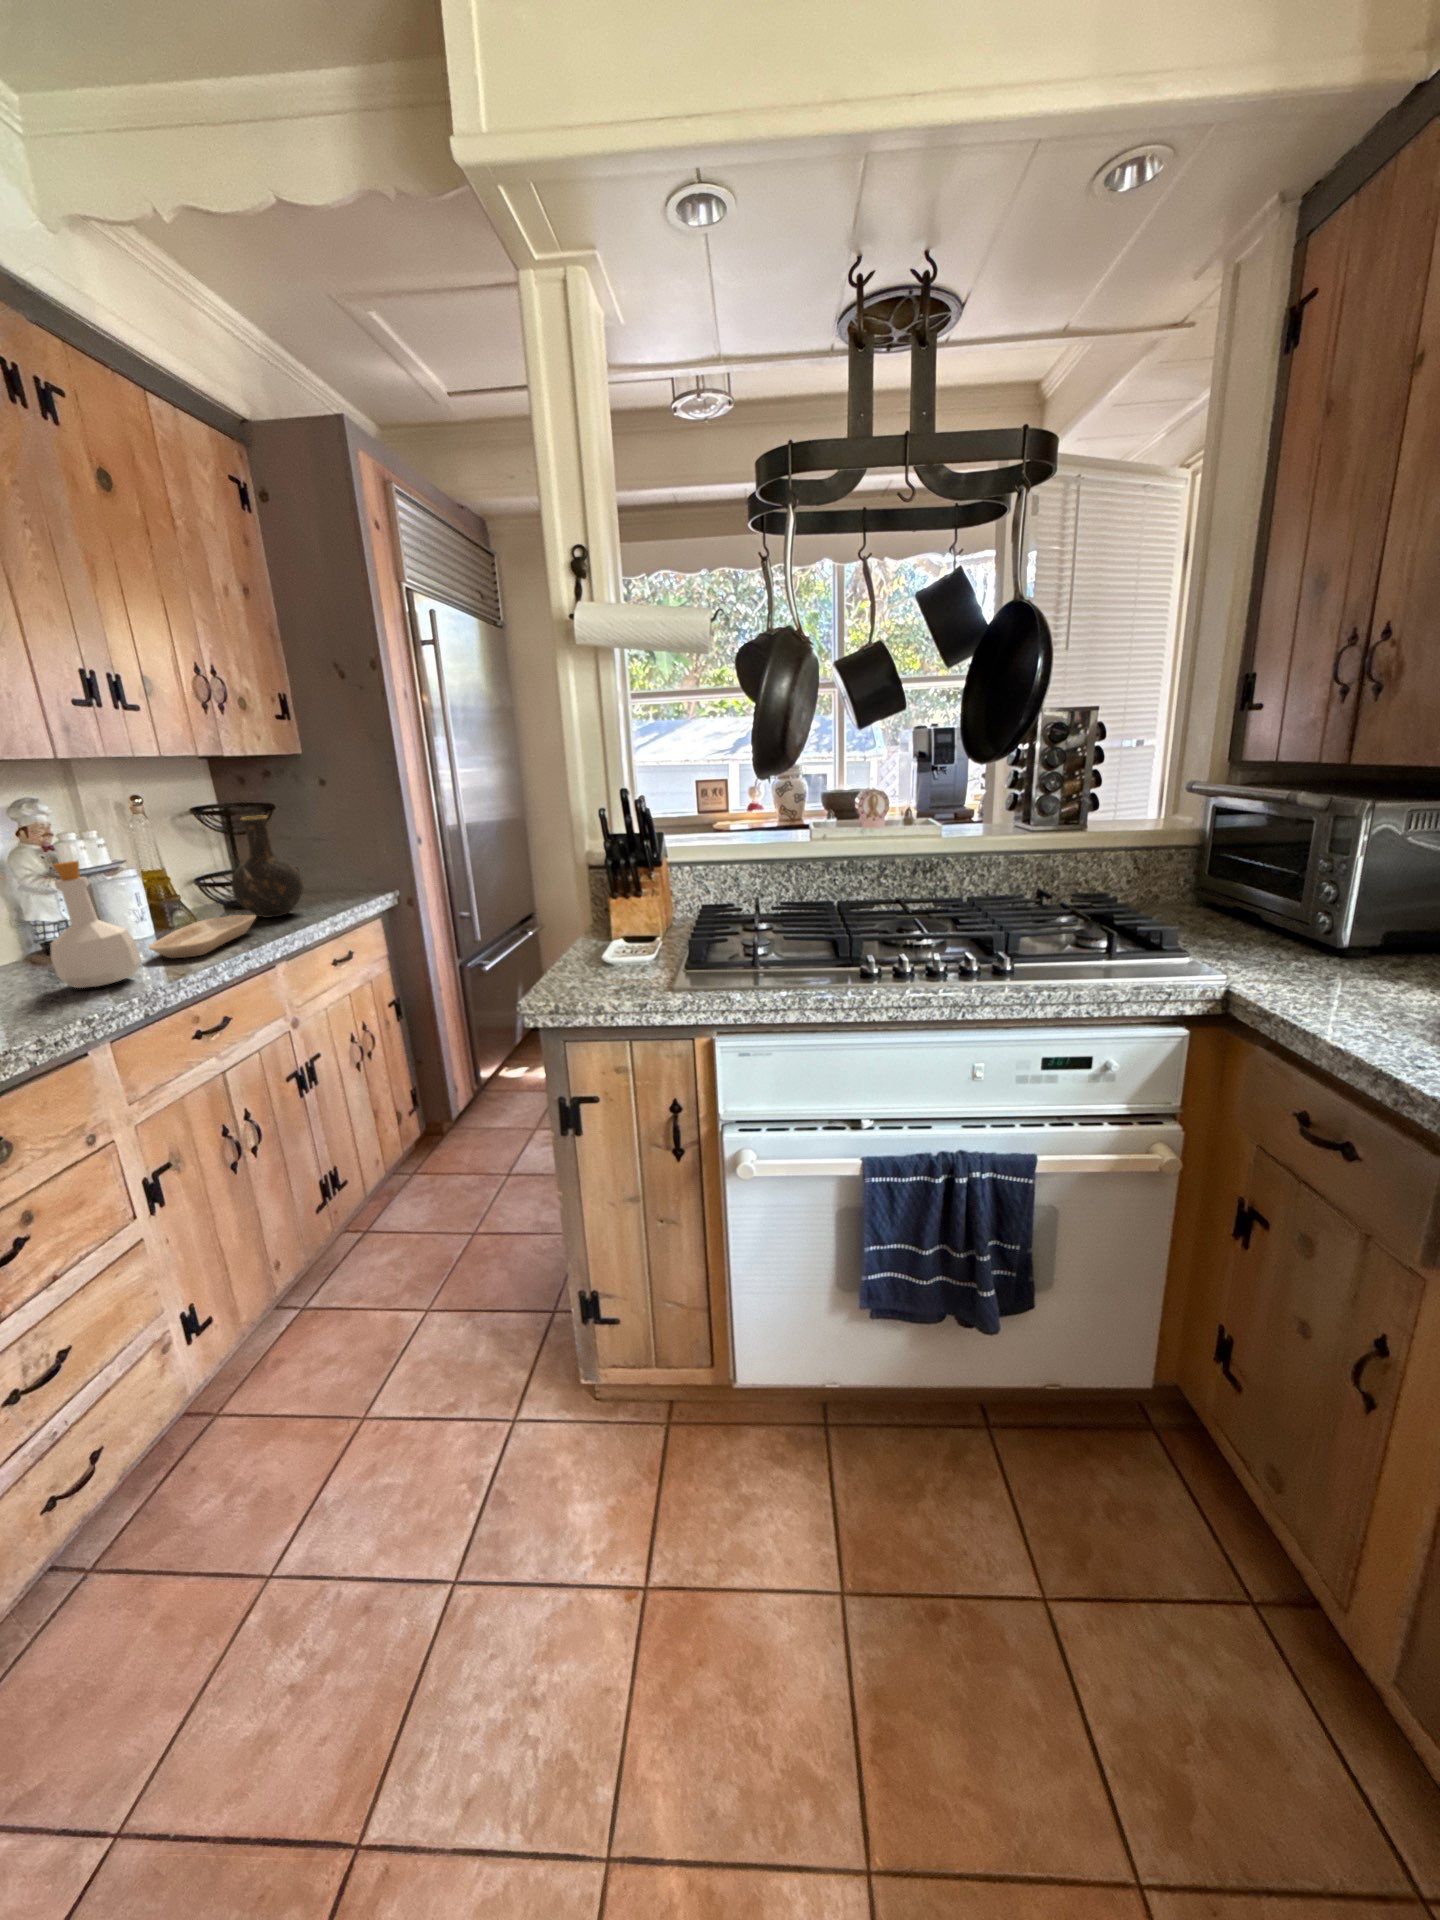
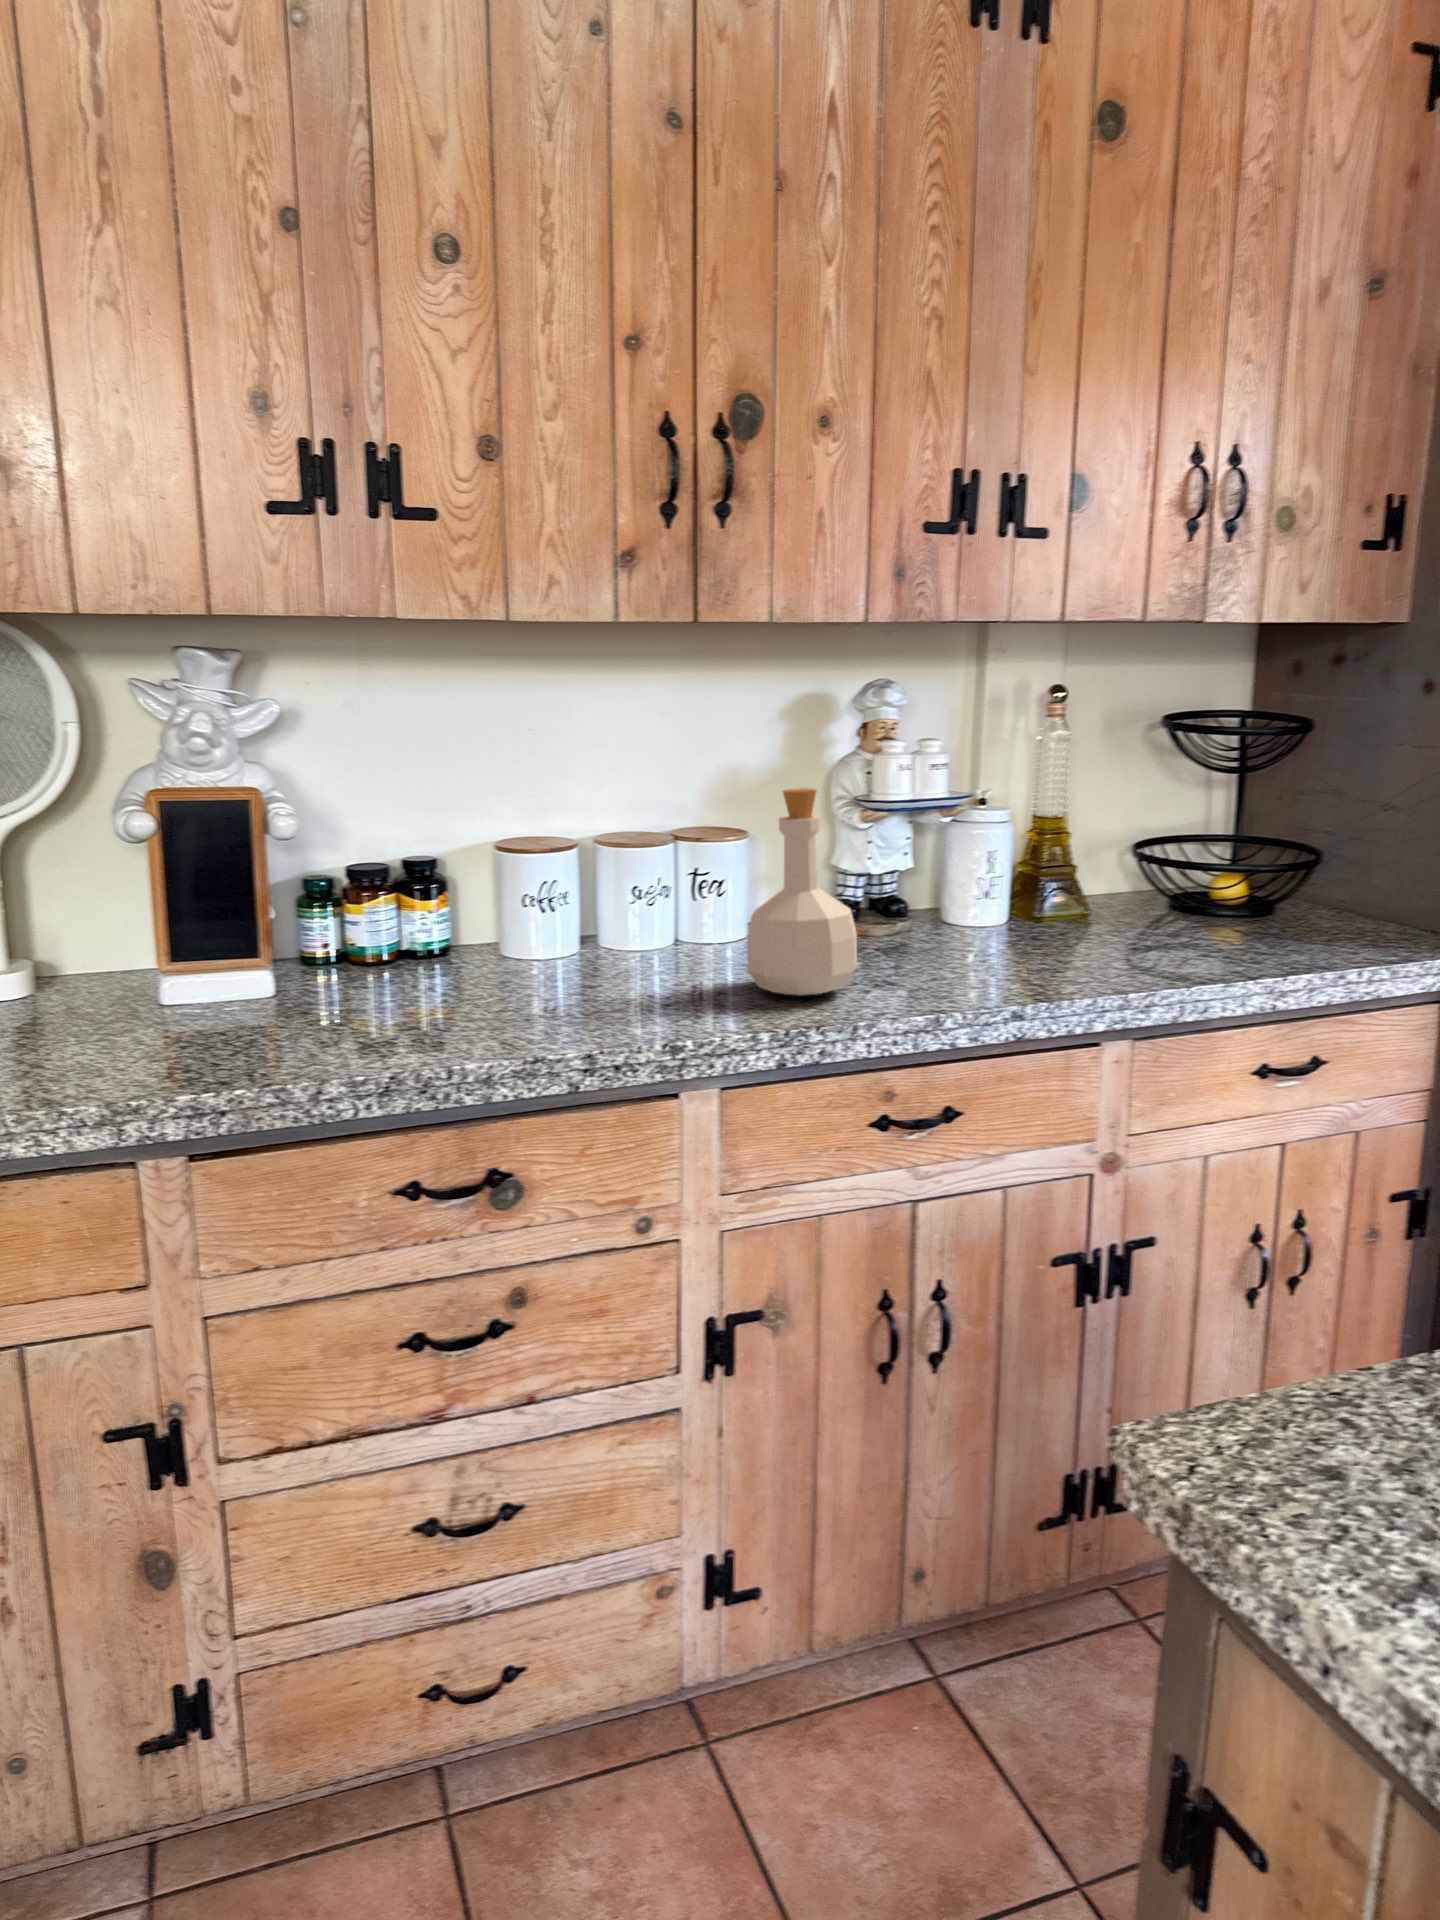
vase: present [231,816,304,918] -> none [1148,743,1279,947]
tray: present [149,915,256,958] -> none [910,921,1131,987]

